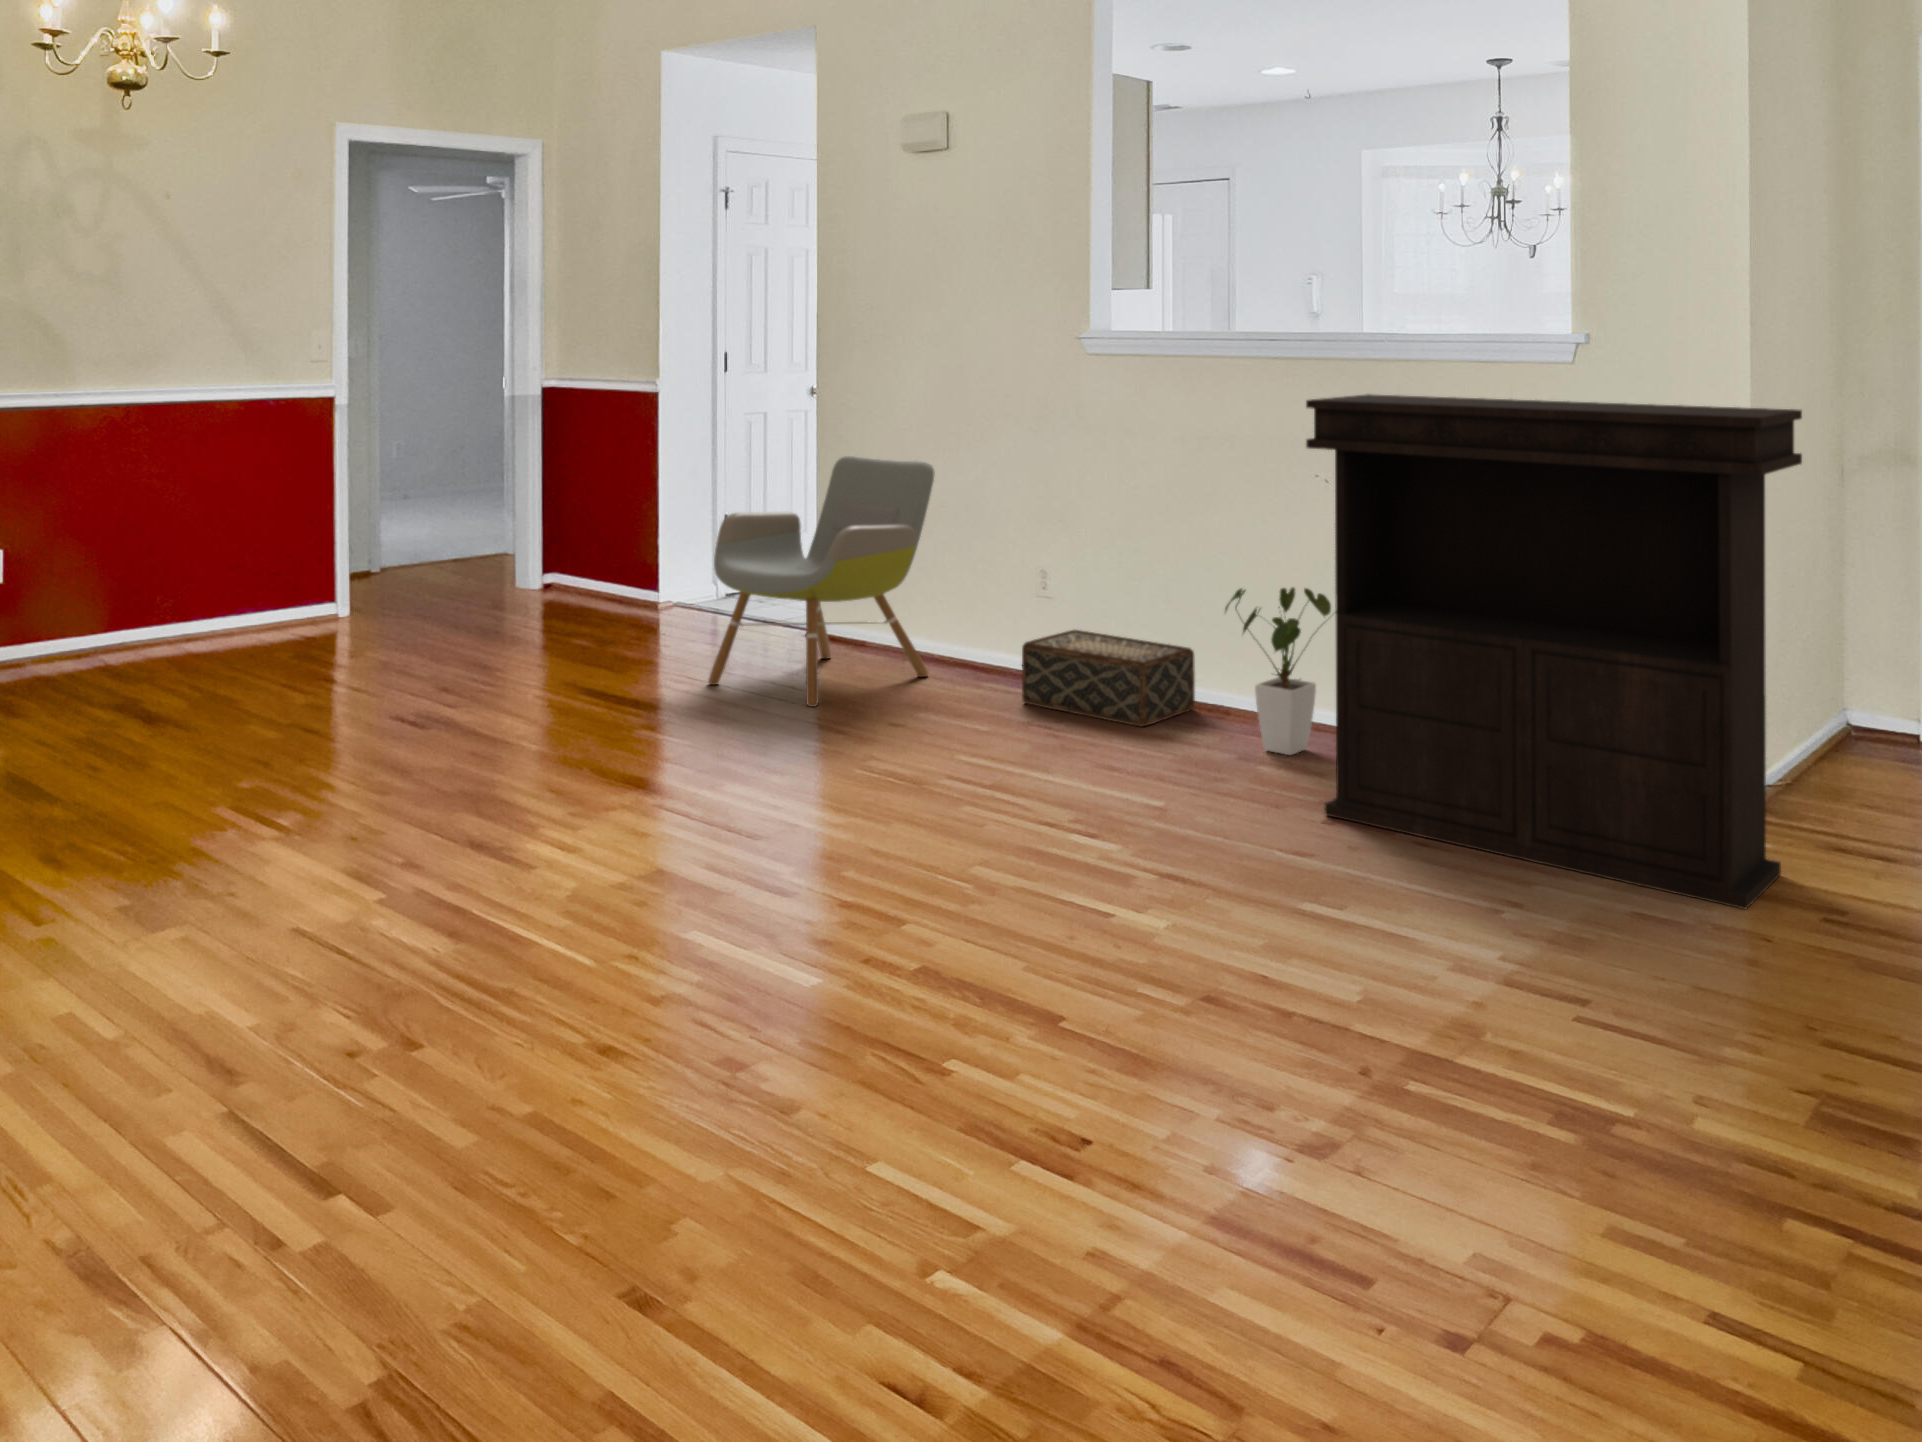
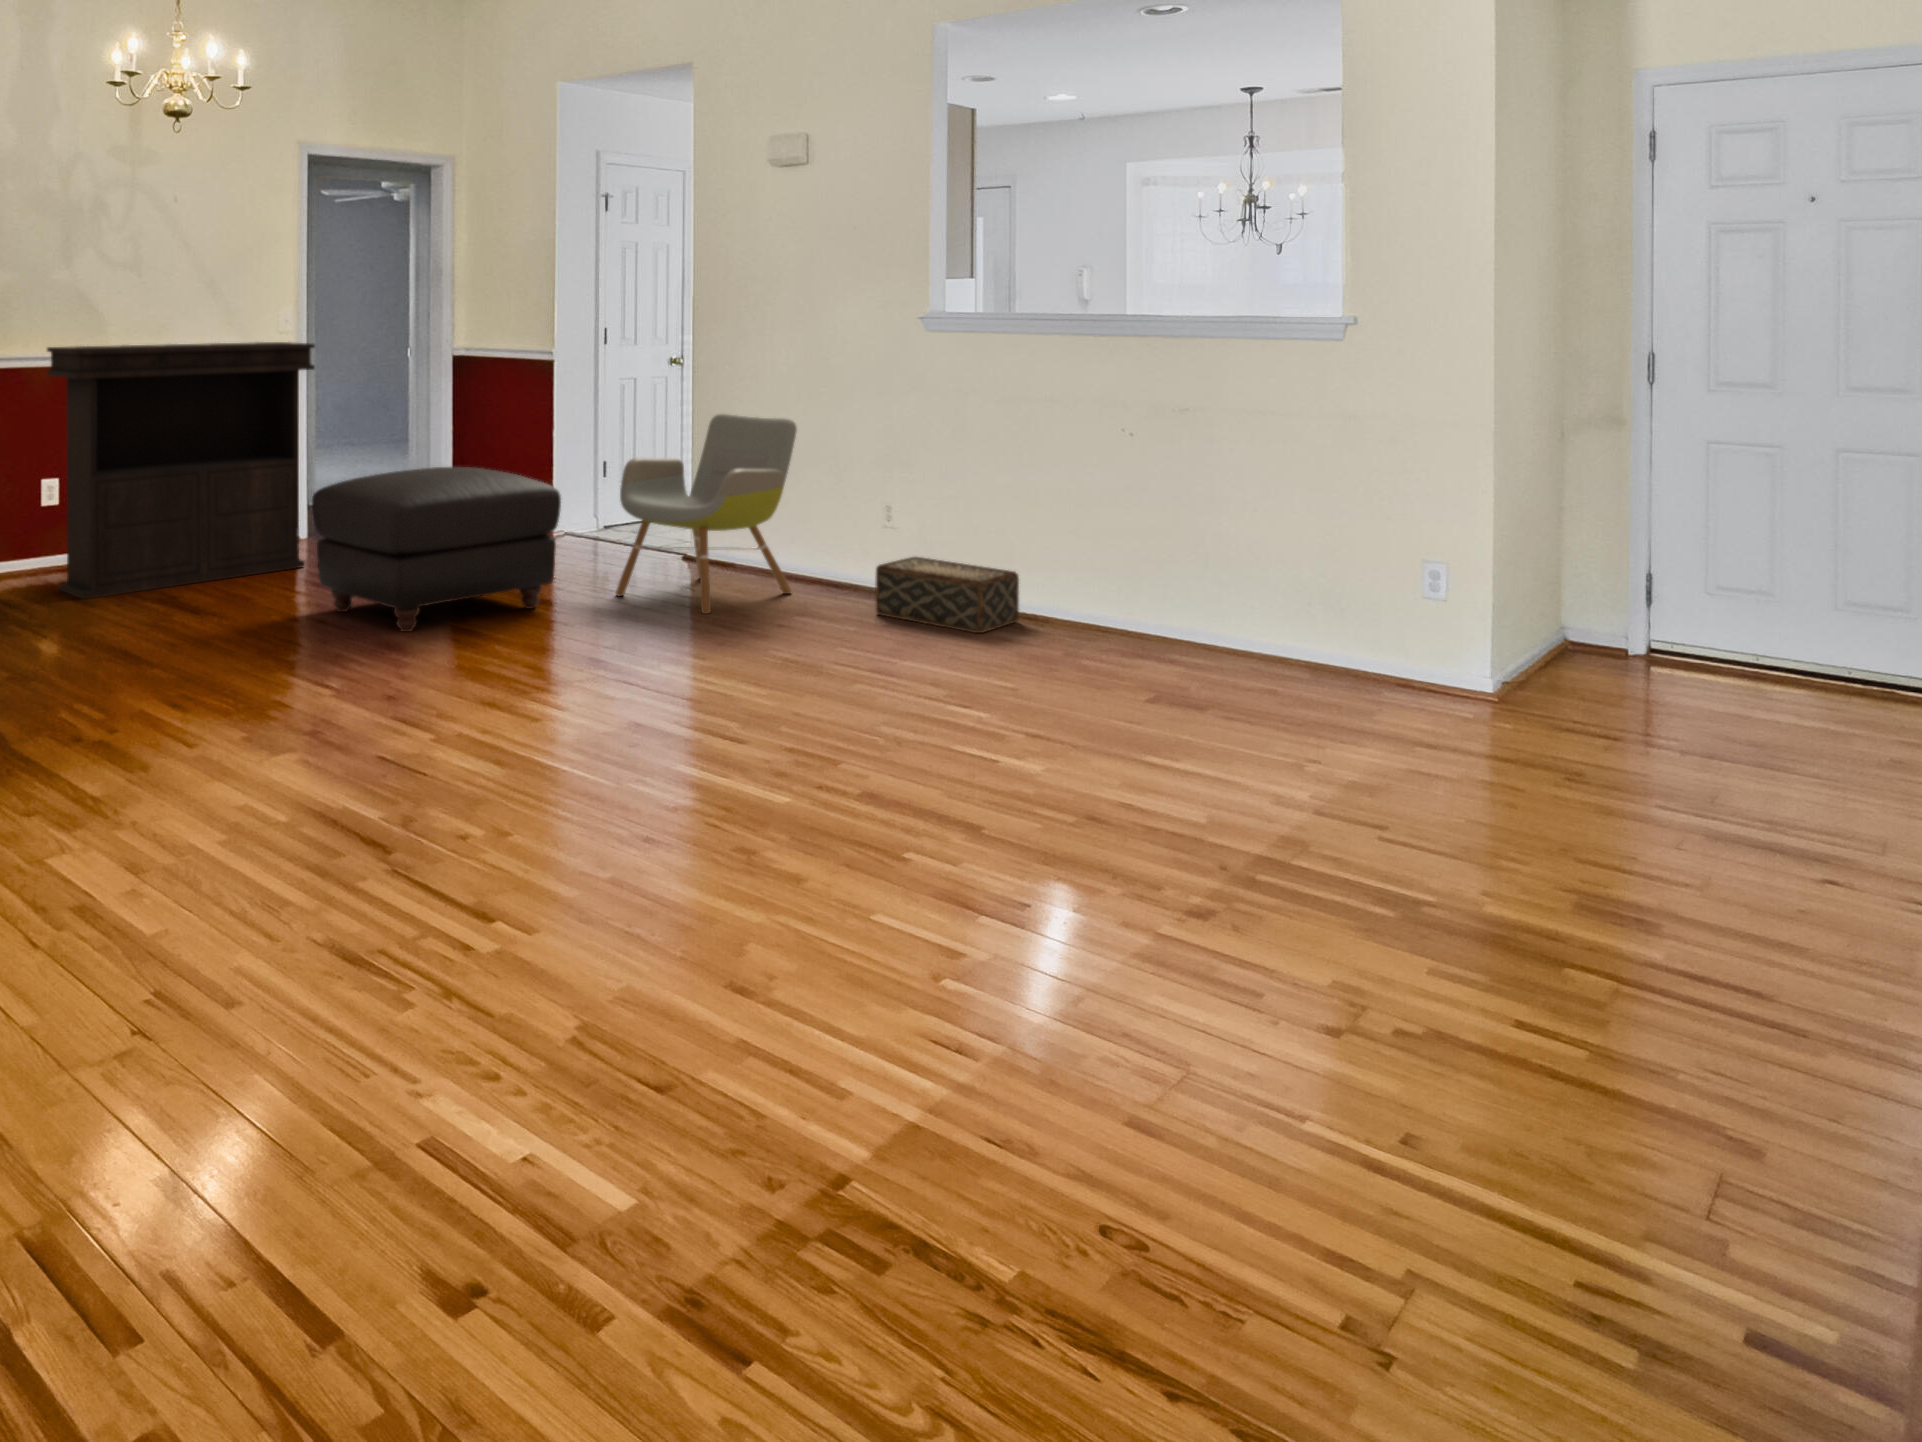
console table: present [1306,394,1802,909] -> present [47,342,315,599]
ottoman: none [310,529,632,741] -> present [312,467,561,632]
house plant: present [1225,588,1331,755] -> none [1055,519,1178,656]

